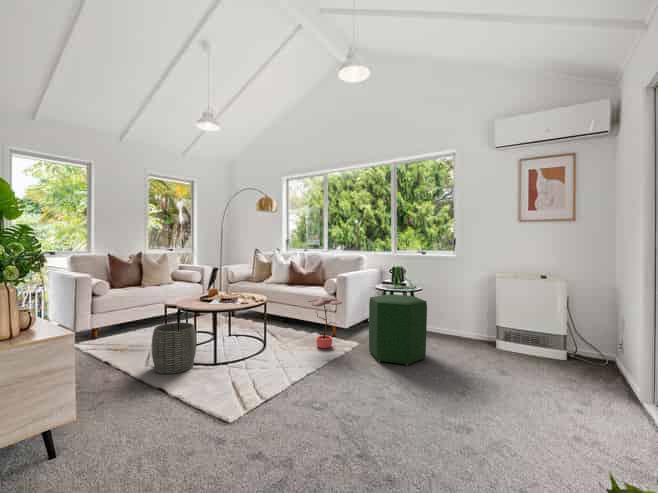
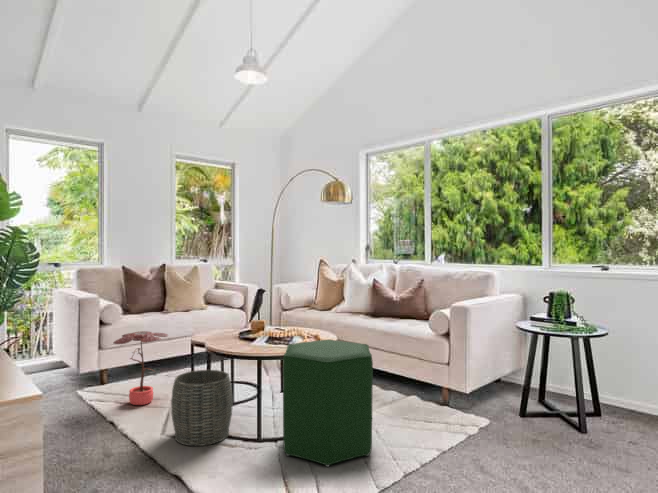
ottoman: present [369,294,427,365] -> present [283,339,373,467]
potted plant: present [308,298,342,348] -> present [113,331,168,405]

